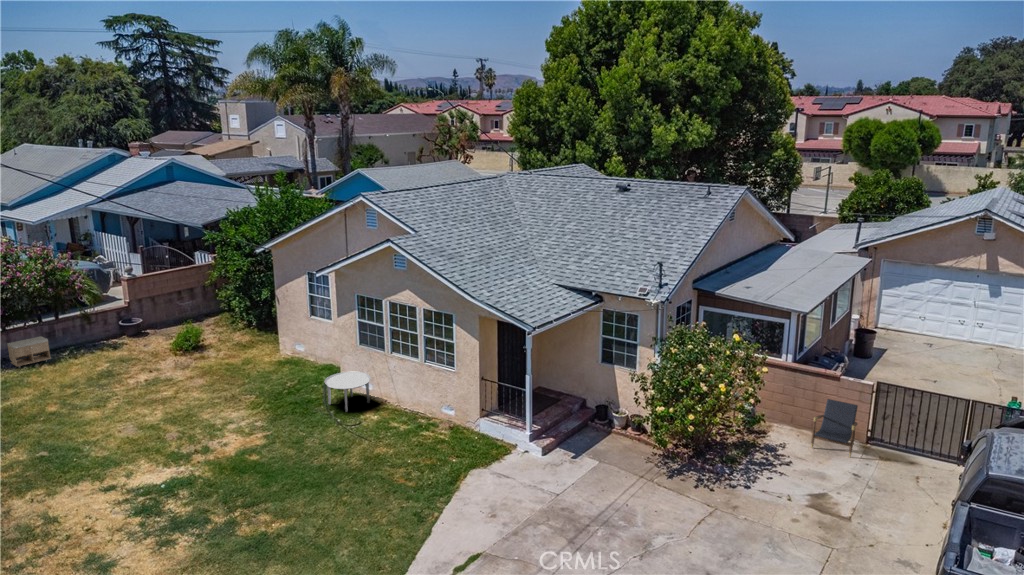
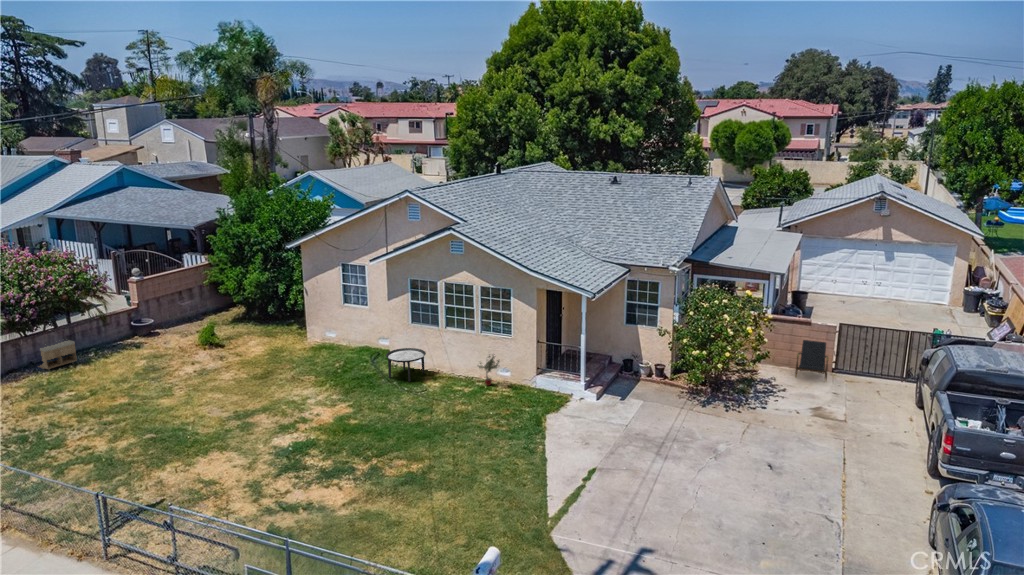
potted tree: none [417,388,442,425] -> present [478,355,499,386]

